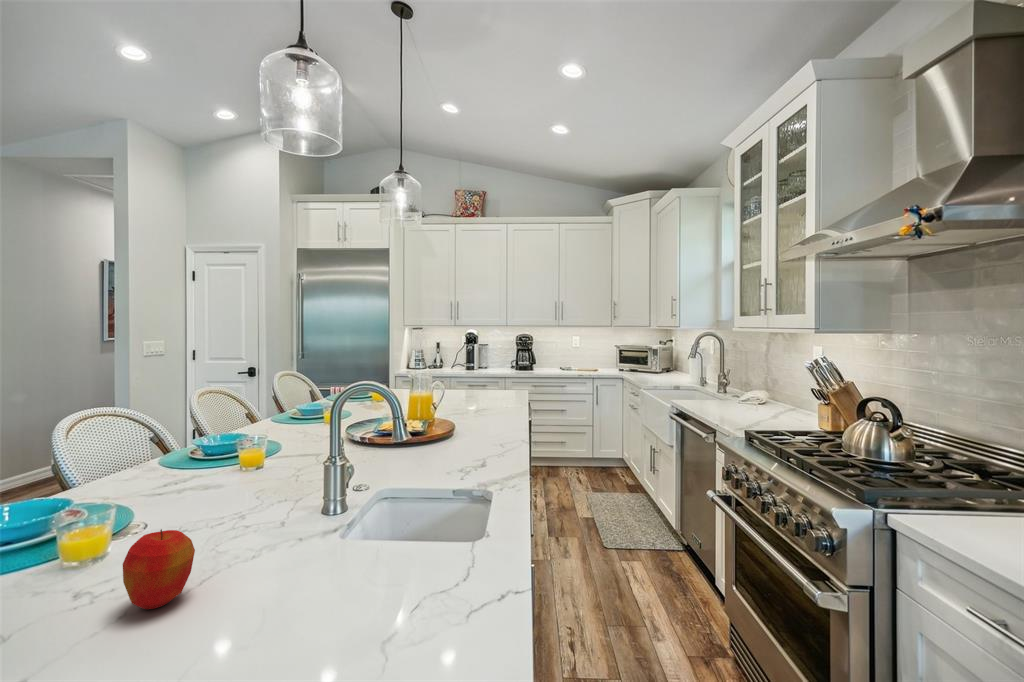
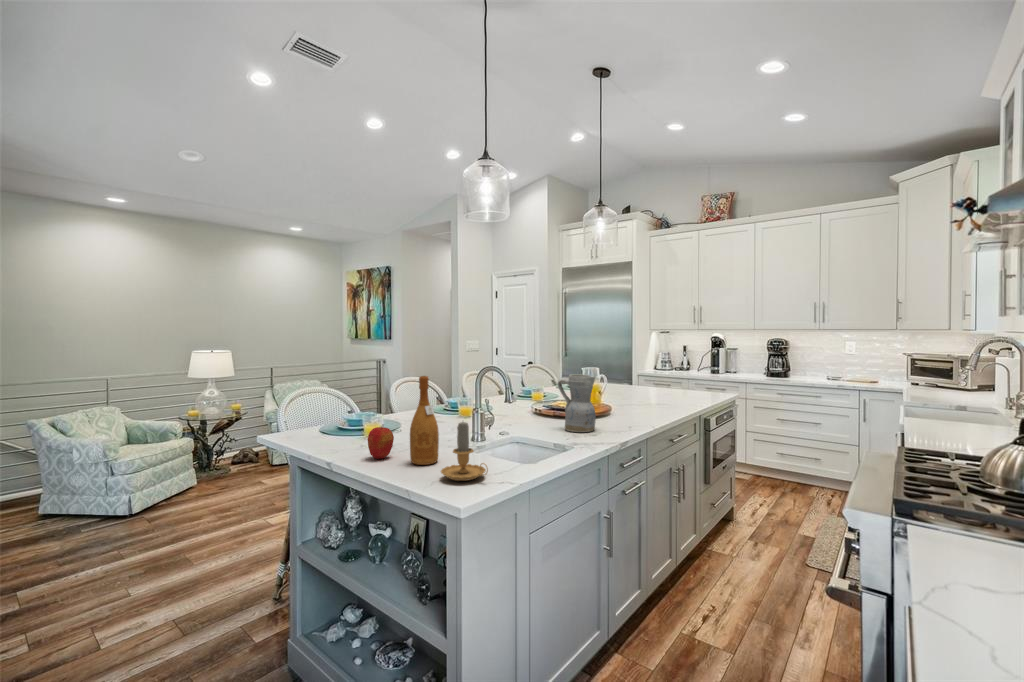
ceramic pitcher: none [424,382,477,463] -> present [558,374,596,432]
wine bottle: none [253,408,318,600] -> present [410,376,439,465]
candle: none [375,492,488,624] -> present [441,422,488,481]

